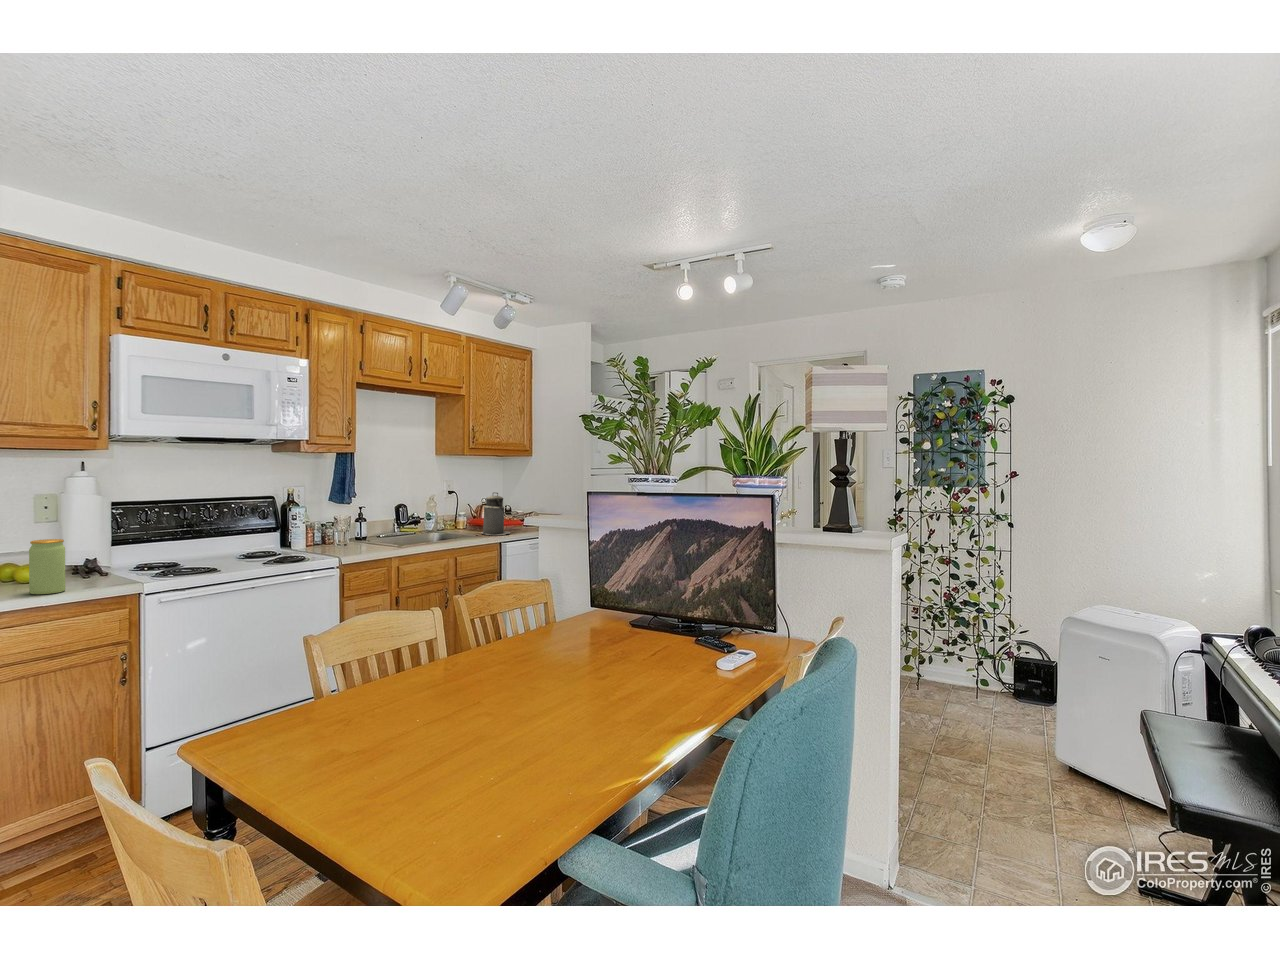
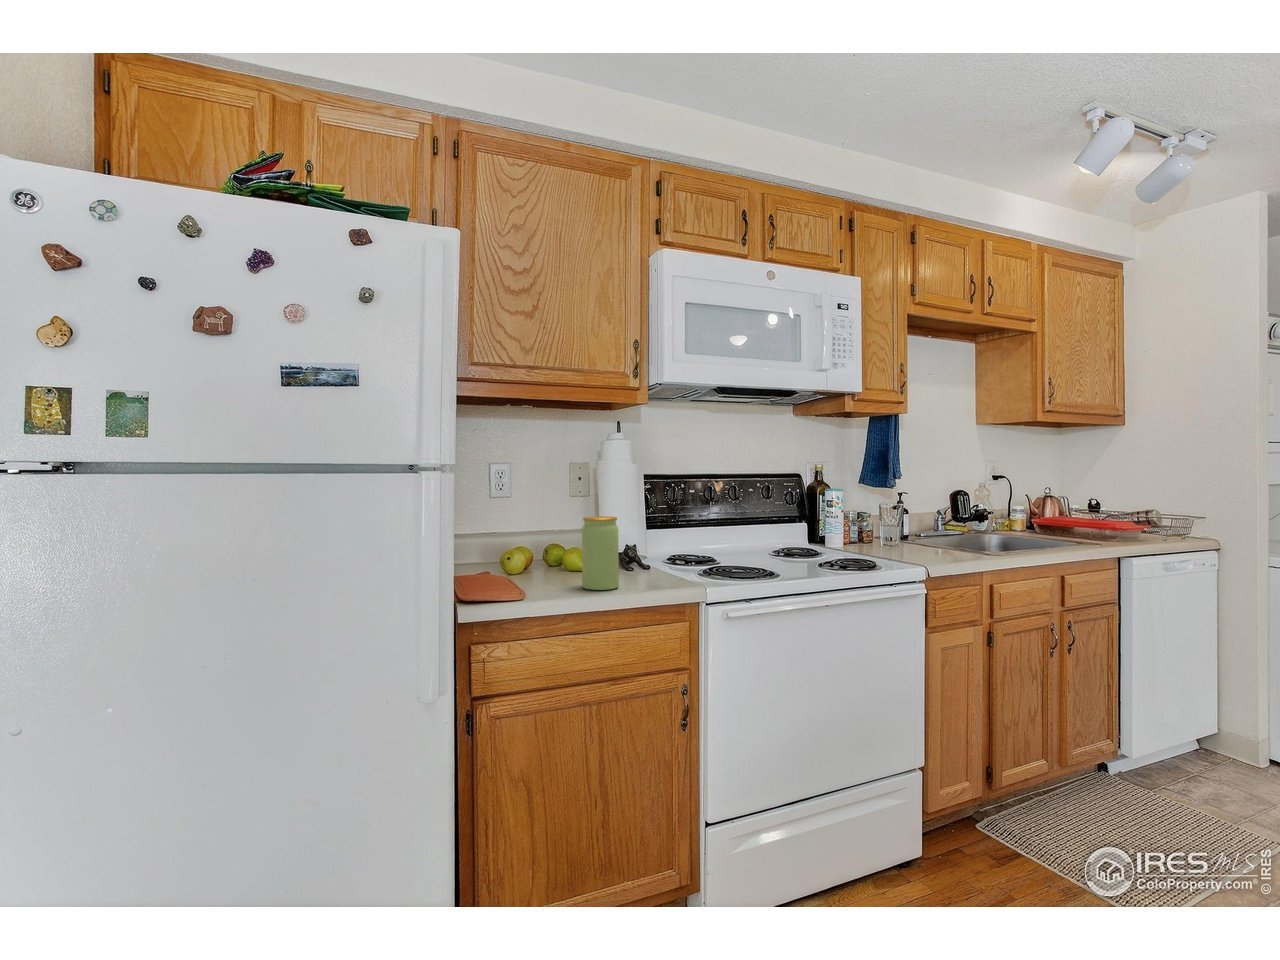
canister: present [481,492,510,535] -> none [1064,475,1119,541]

